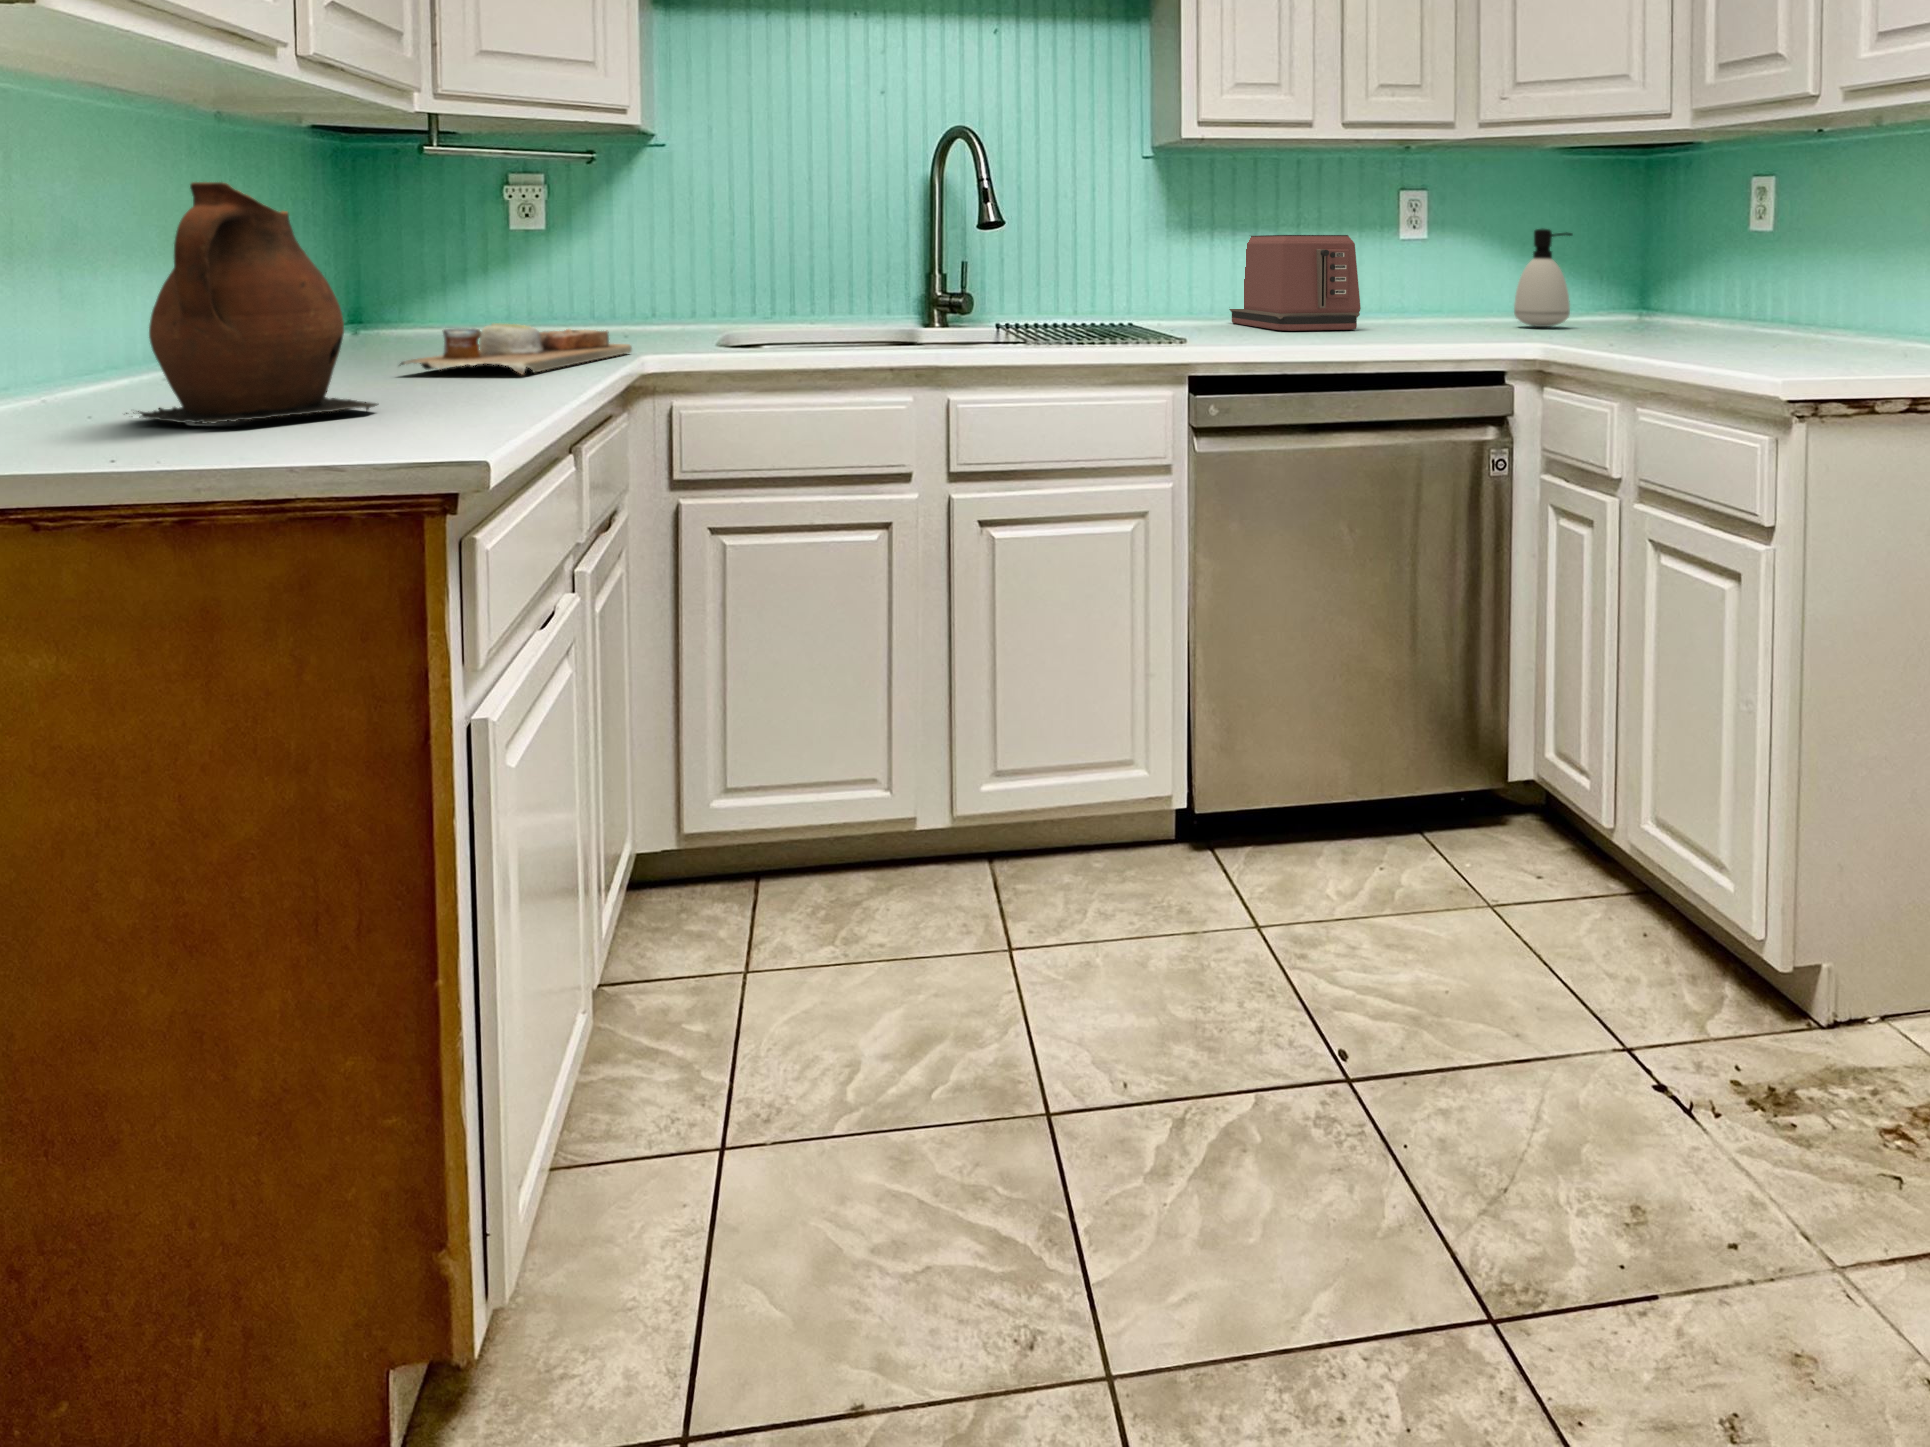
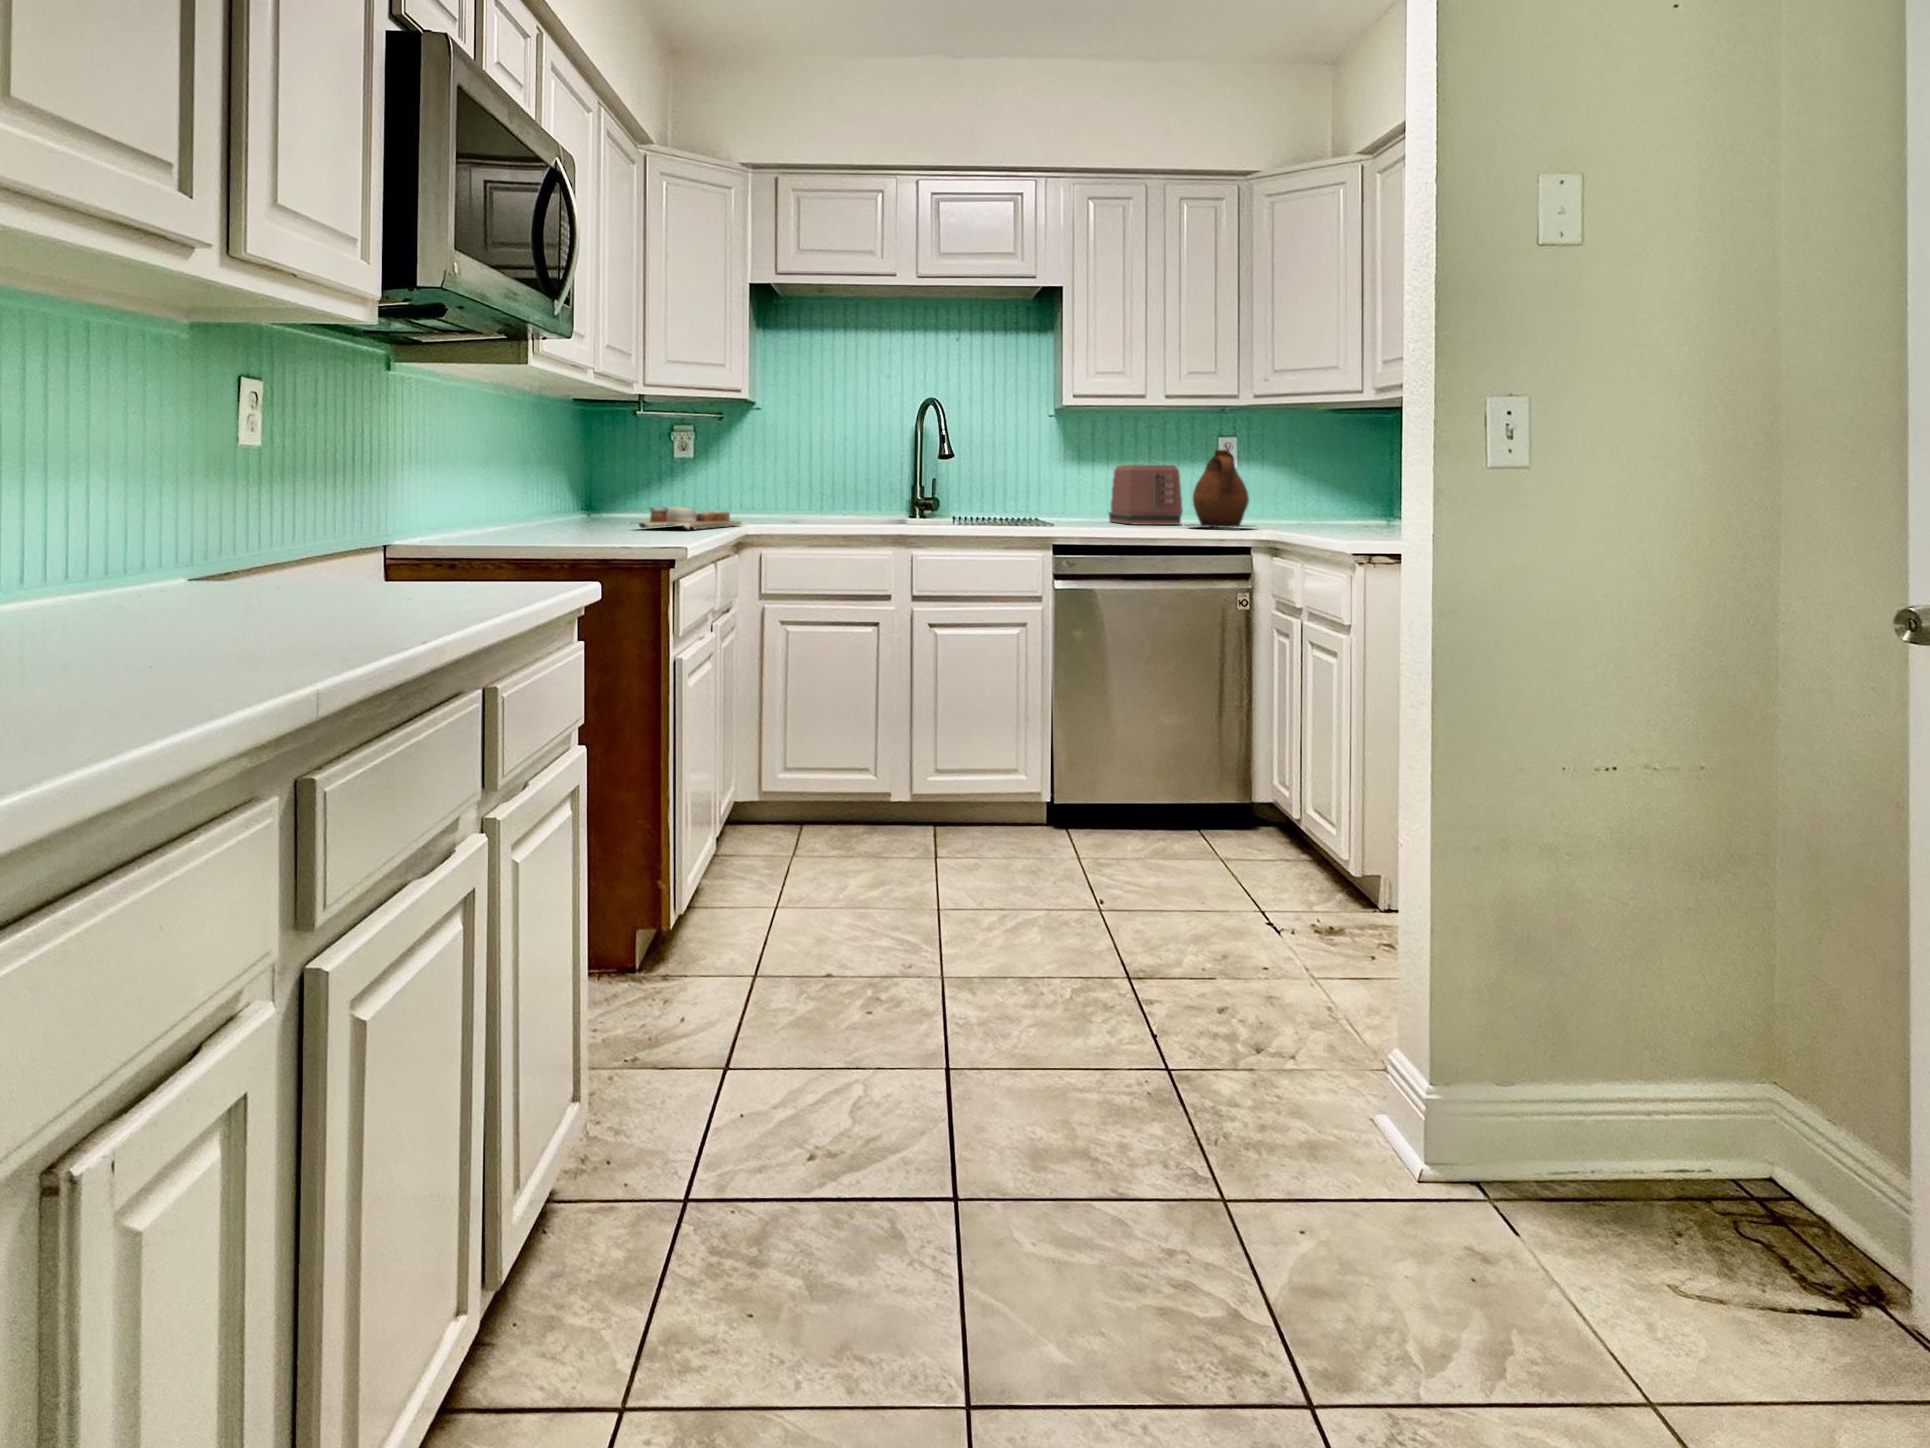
ceramic pitcher: present [126,182,377,424] -> present [1188,450,1253,528]
soap dispenser: present [1514,229,1572,327] -> none [1290,462,1328,526]

